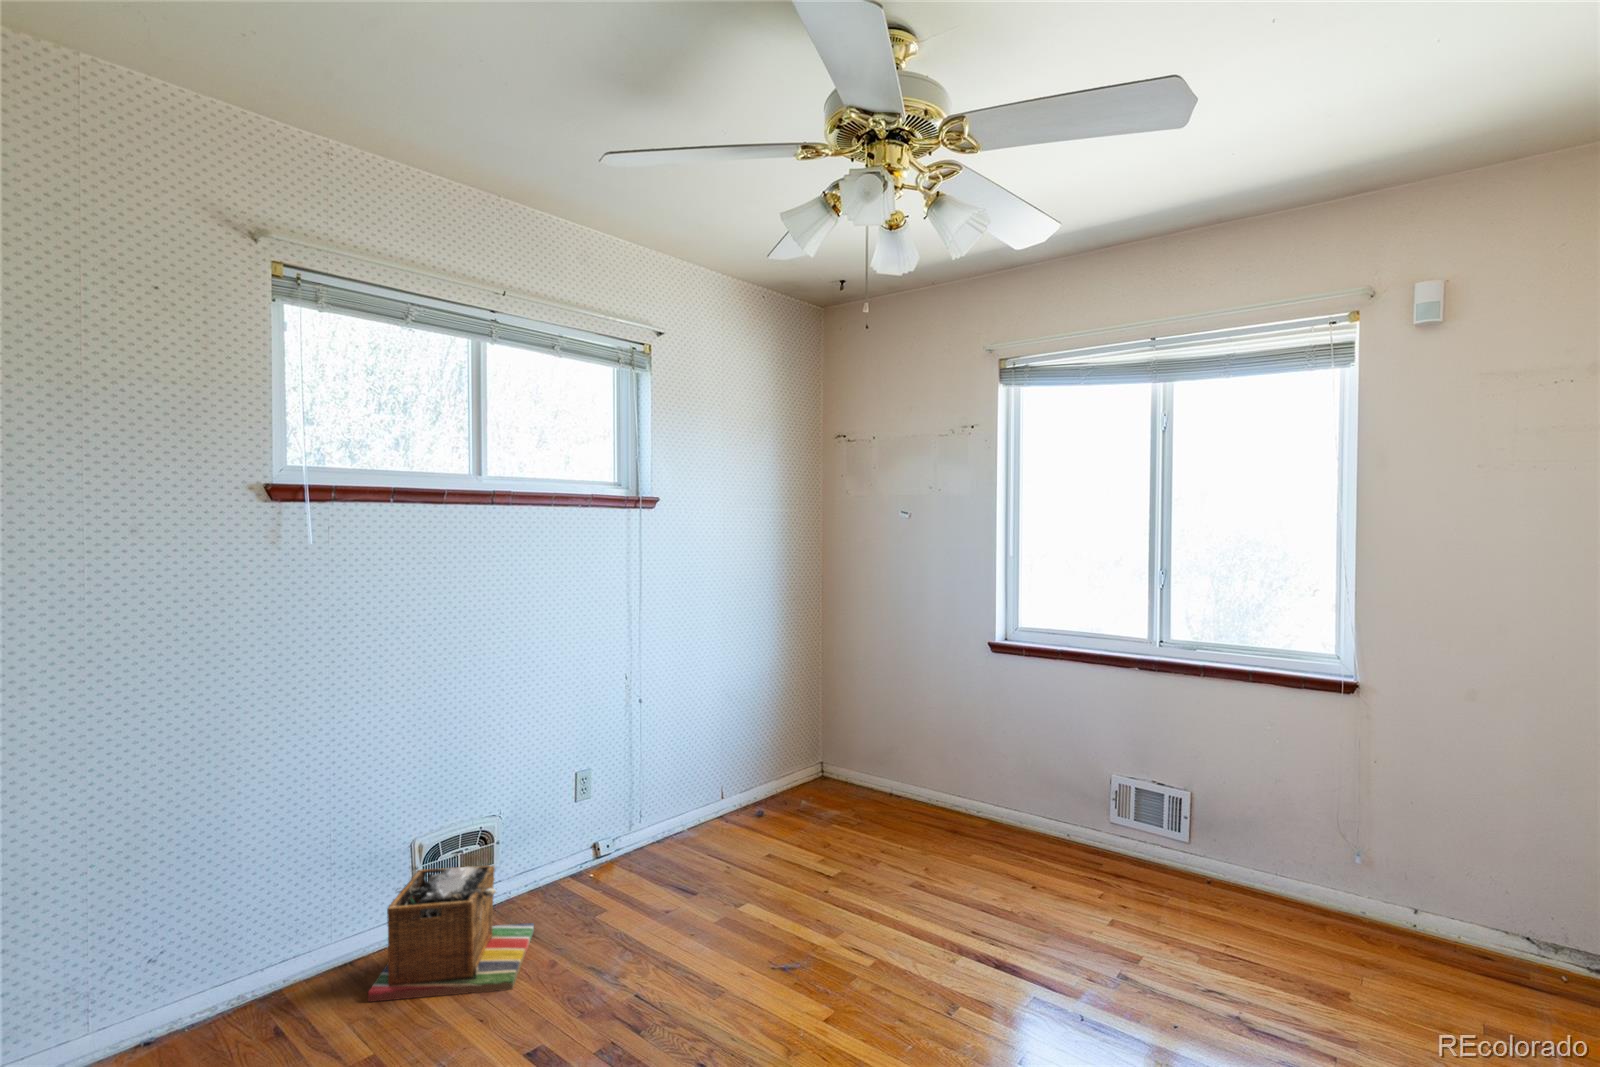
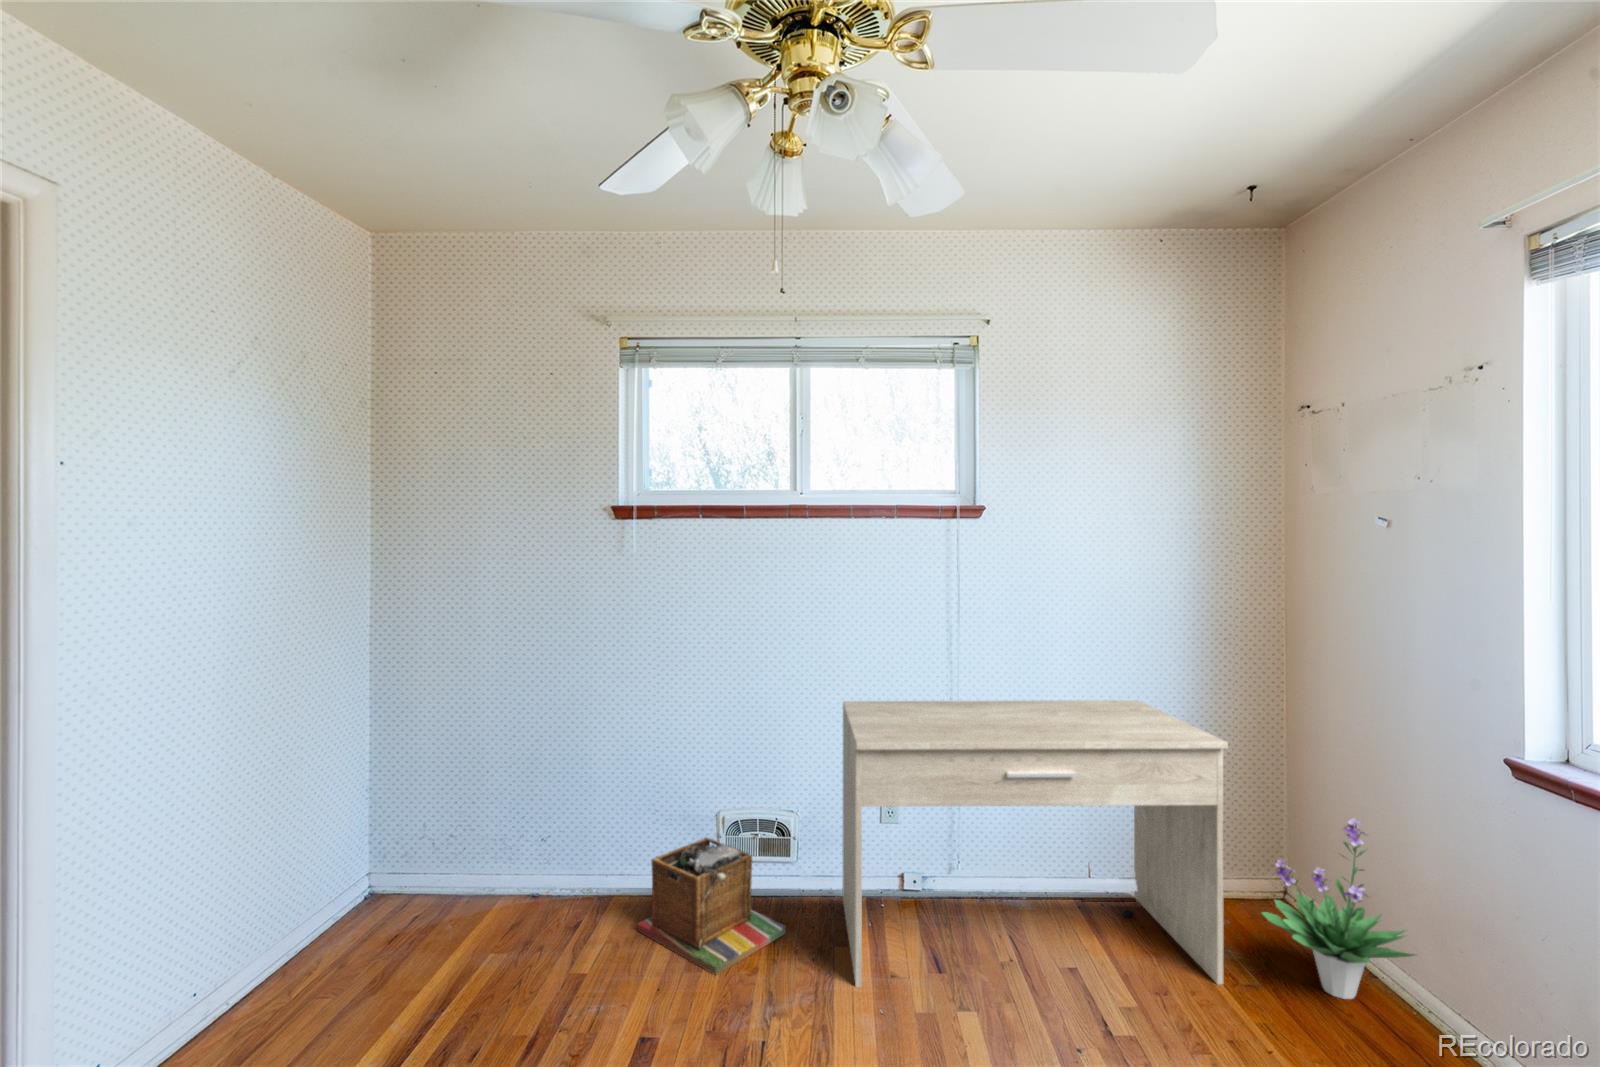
desk: none [550,651,848,936] -> present [843,700,1228,987]
potted plant: none [853,702,931,815] -> present [1262,819,1415,999]

